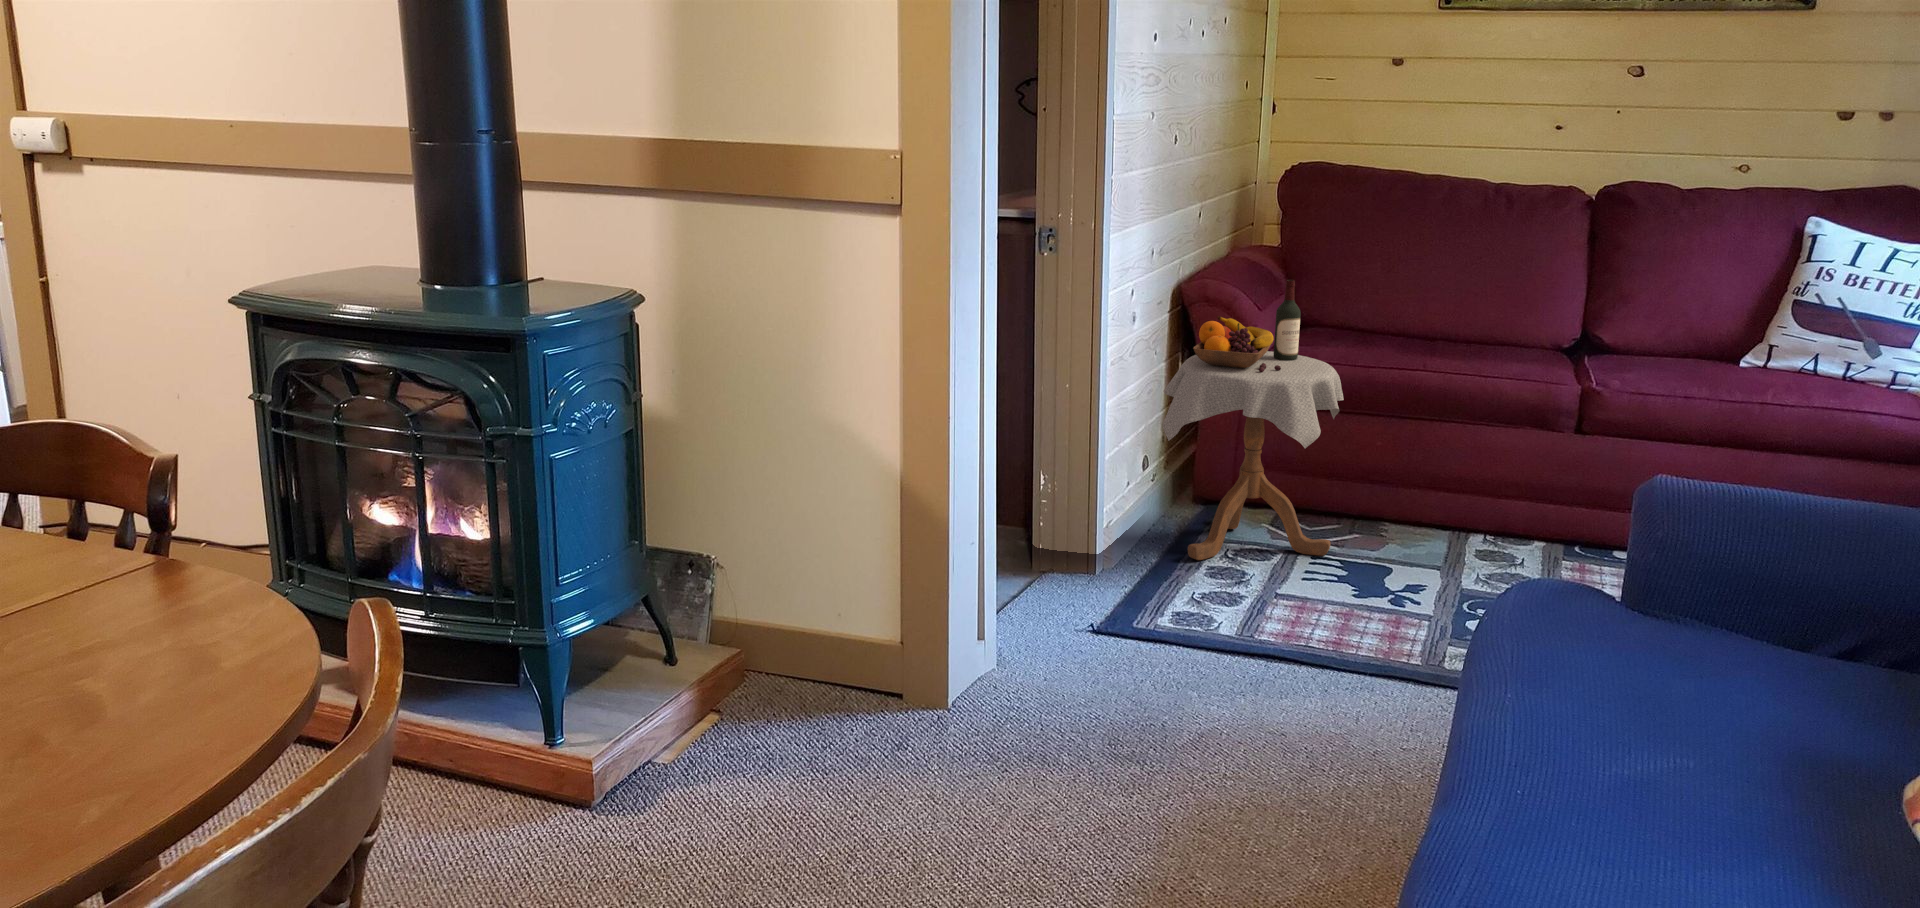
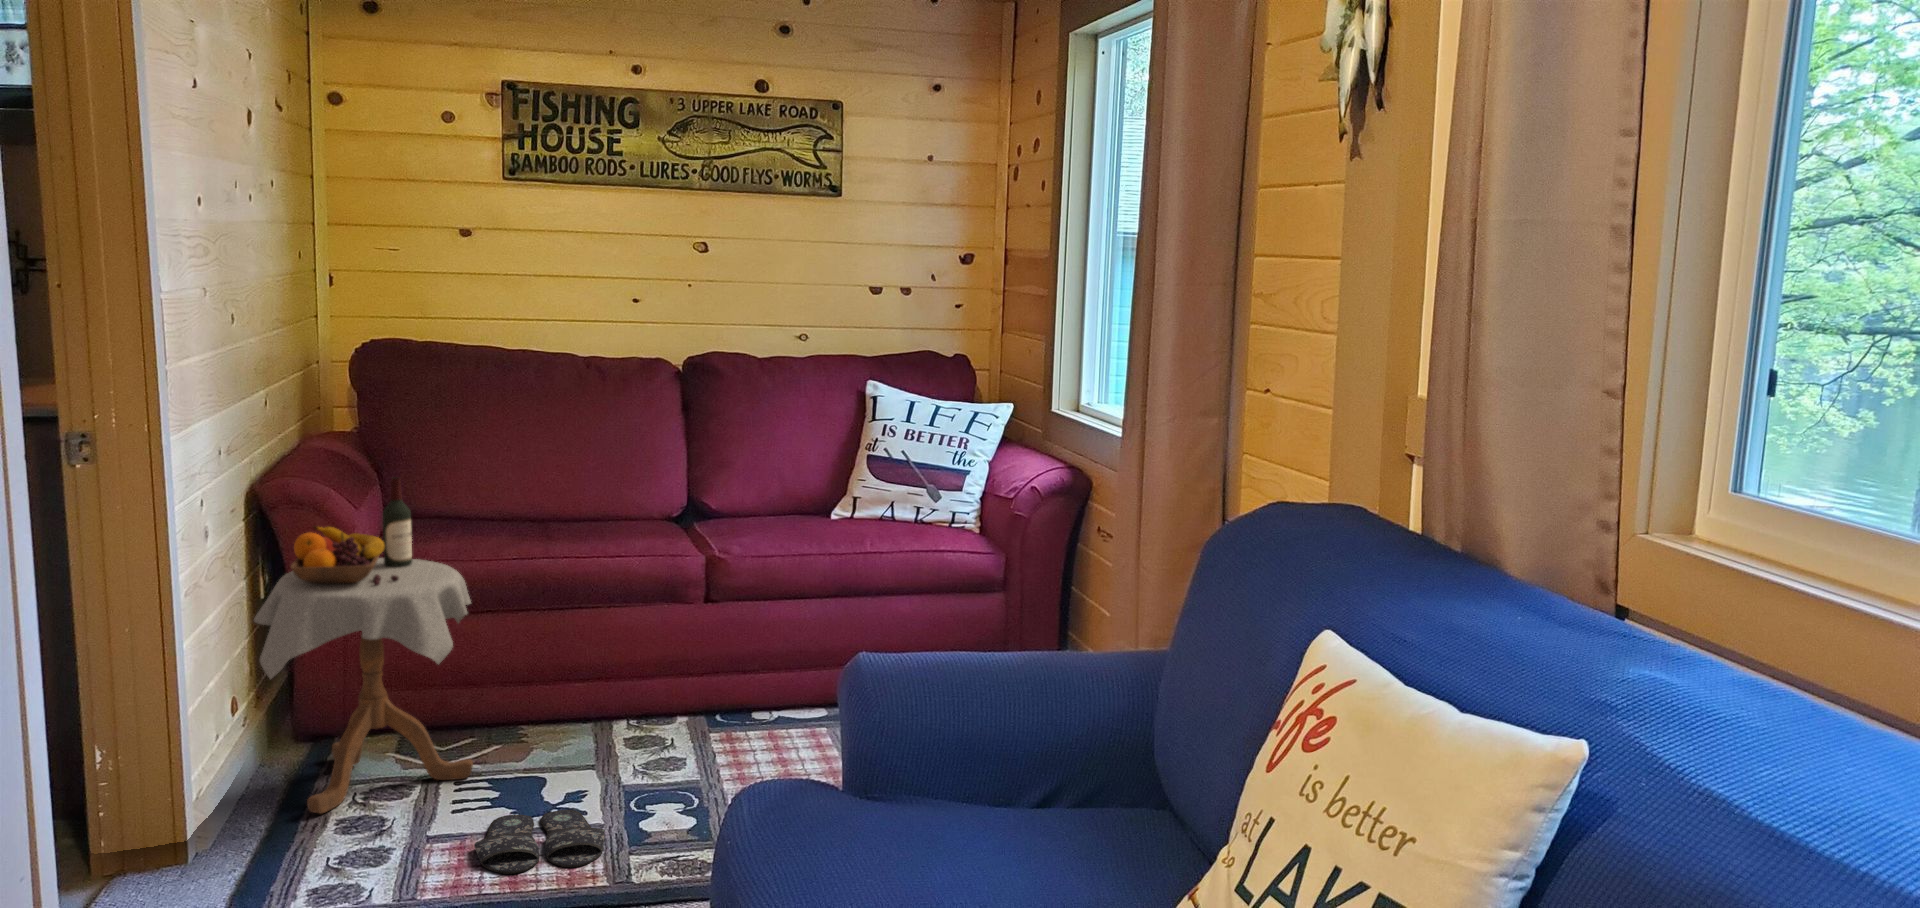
slippers: none [1313,591,1432,644] -> present [474,810,604,874]

